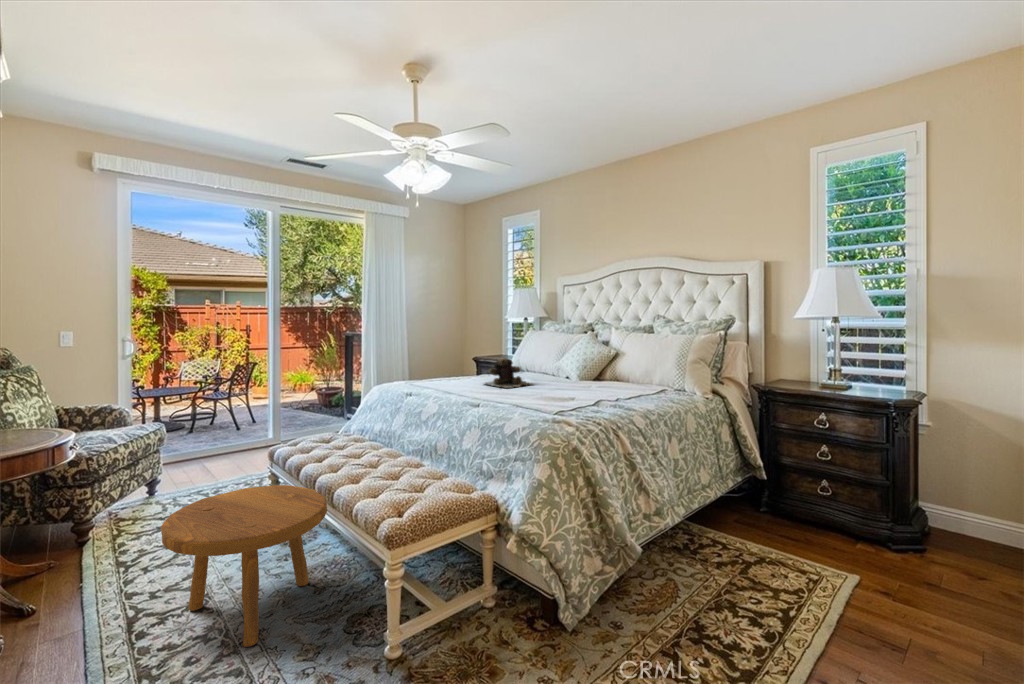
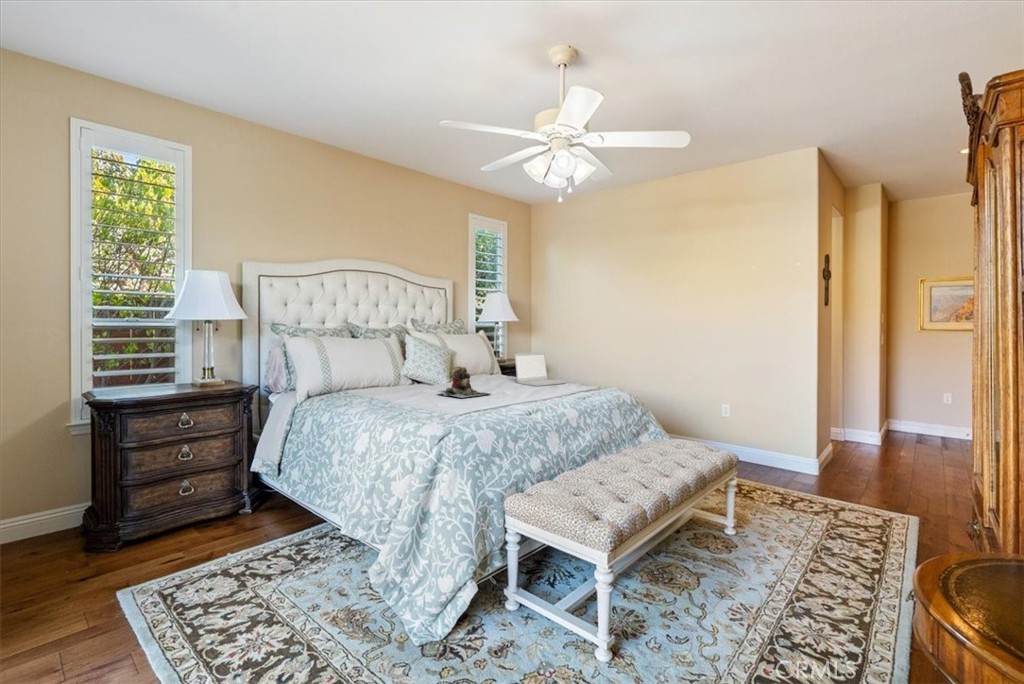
laptop: none [573,357,646,406] -> present [515,352,566,386]
footstool: present [161,485,327,647] -> none [685,484,841,641]

